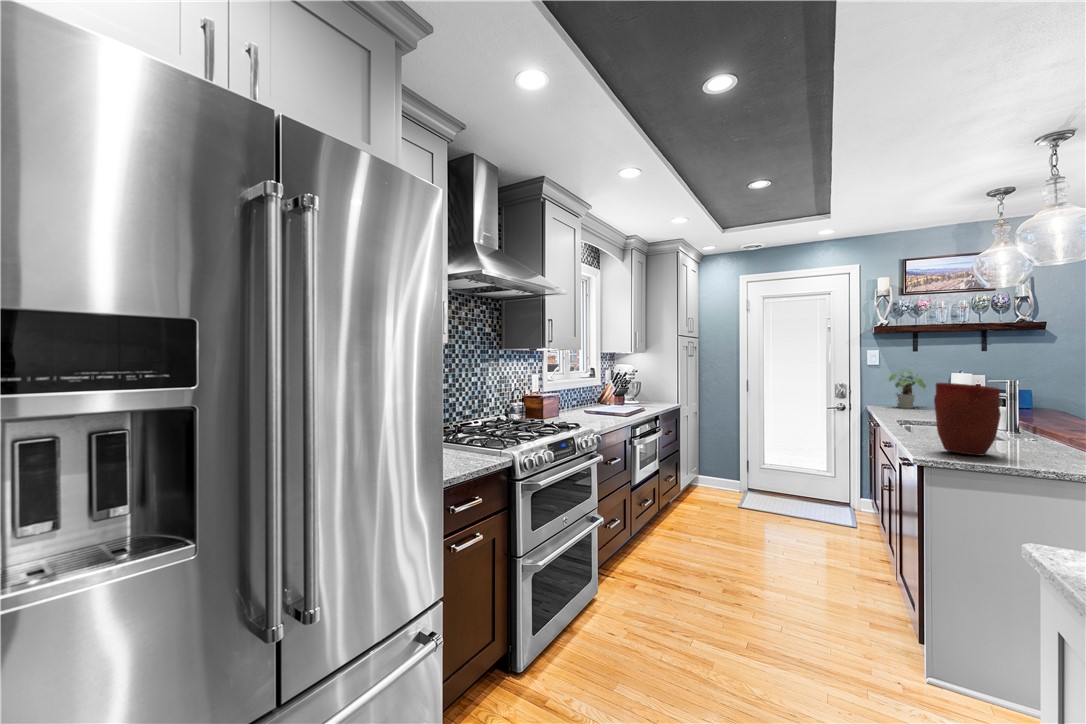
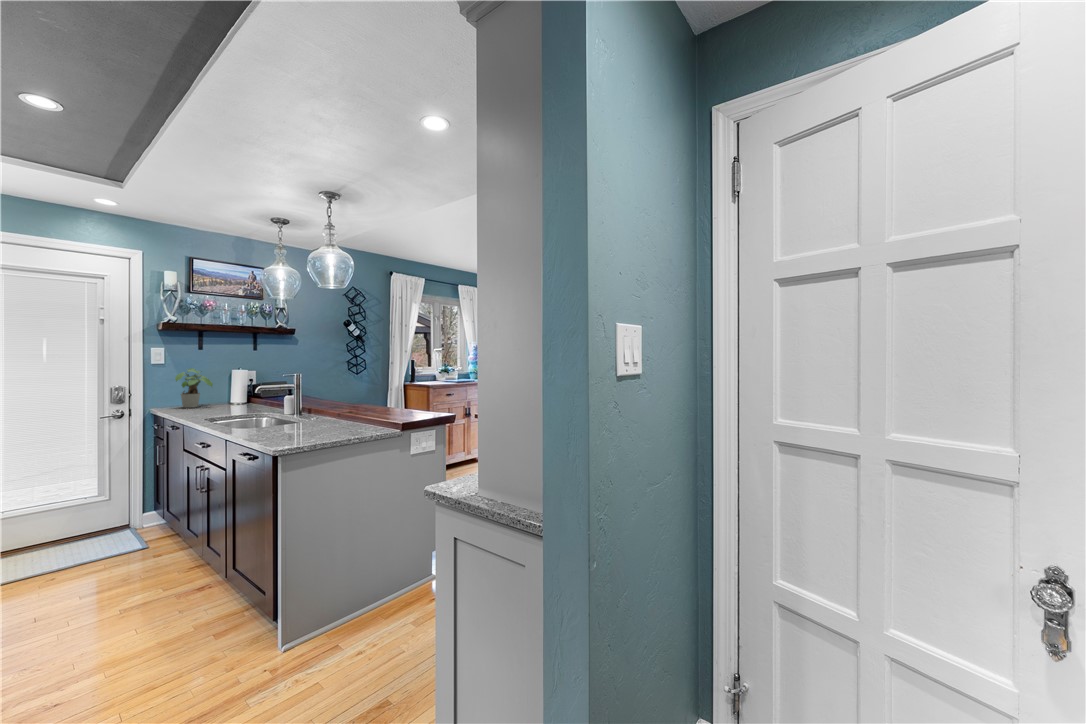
vase: present [934,383,1001,455] -> none [277,381,324,441]

